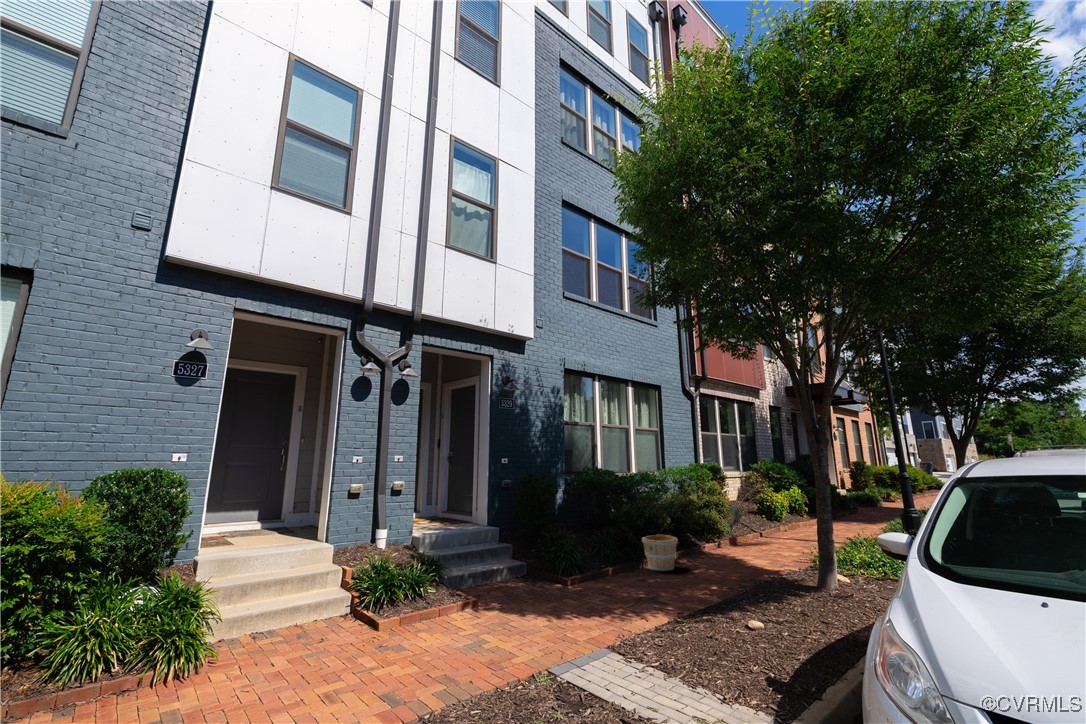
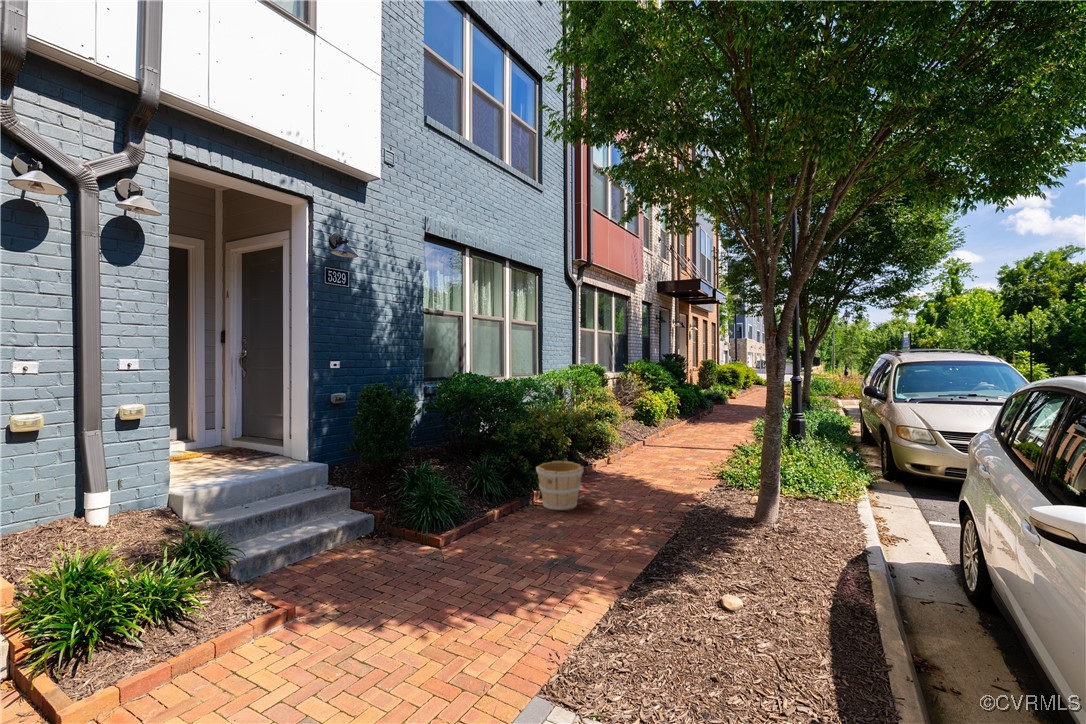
potted tree: present [727,502,743,546] -> none [610,411,640,464]

